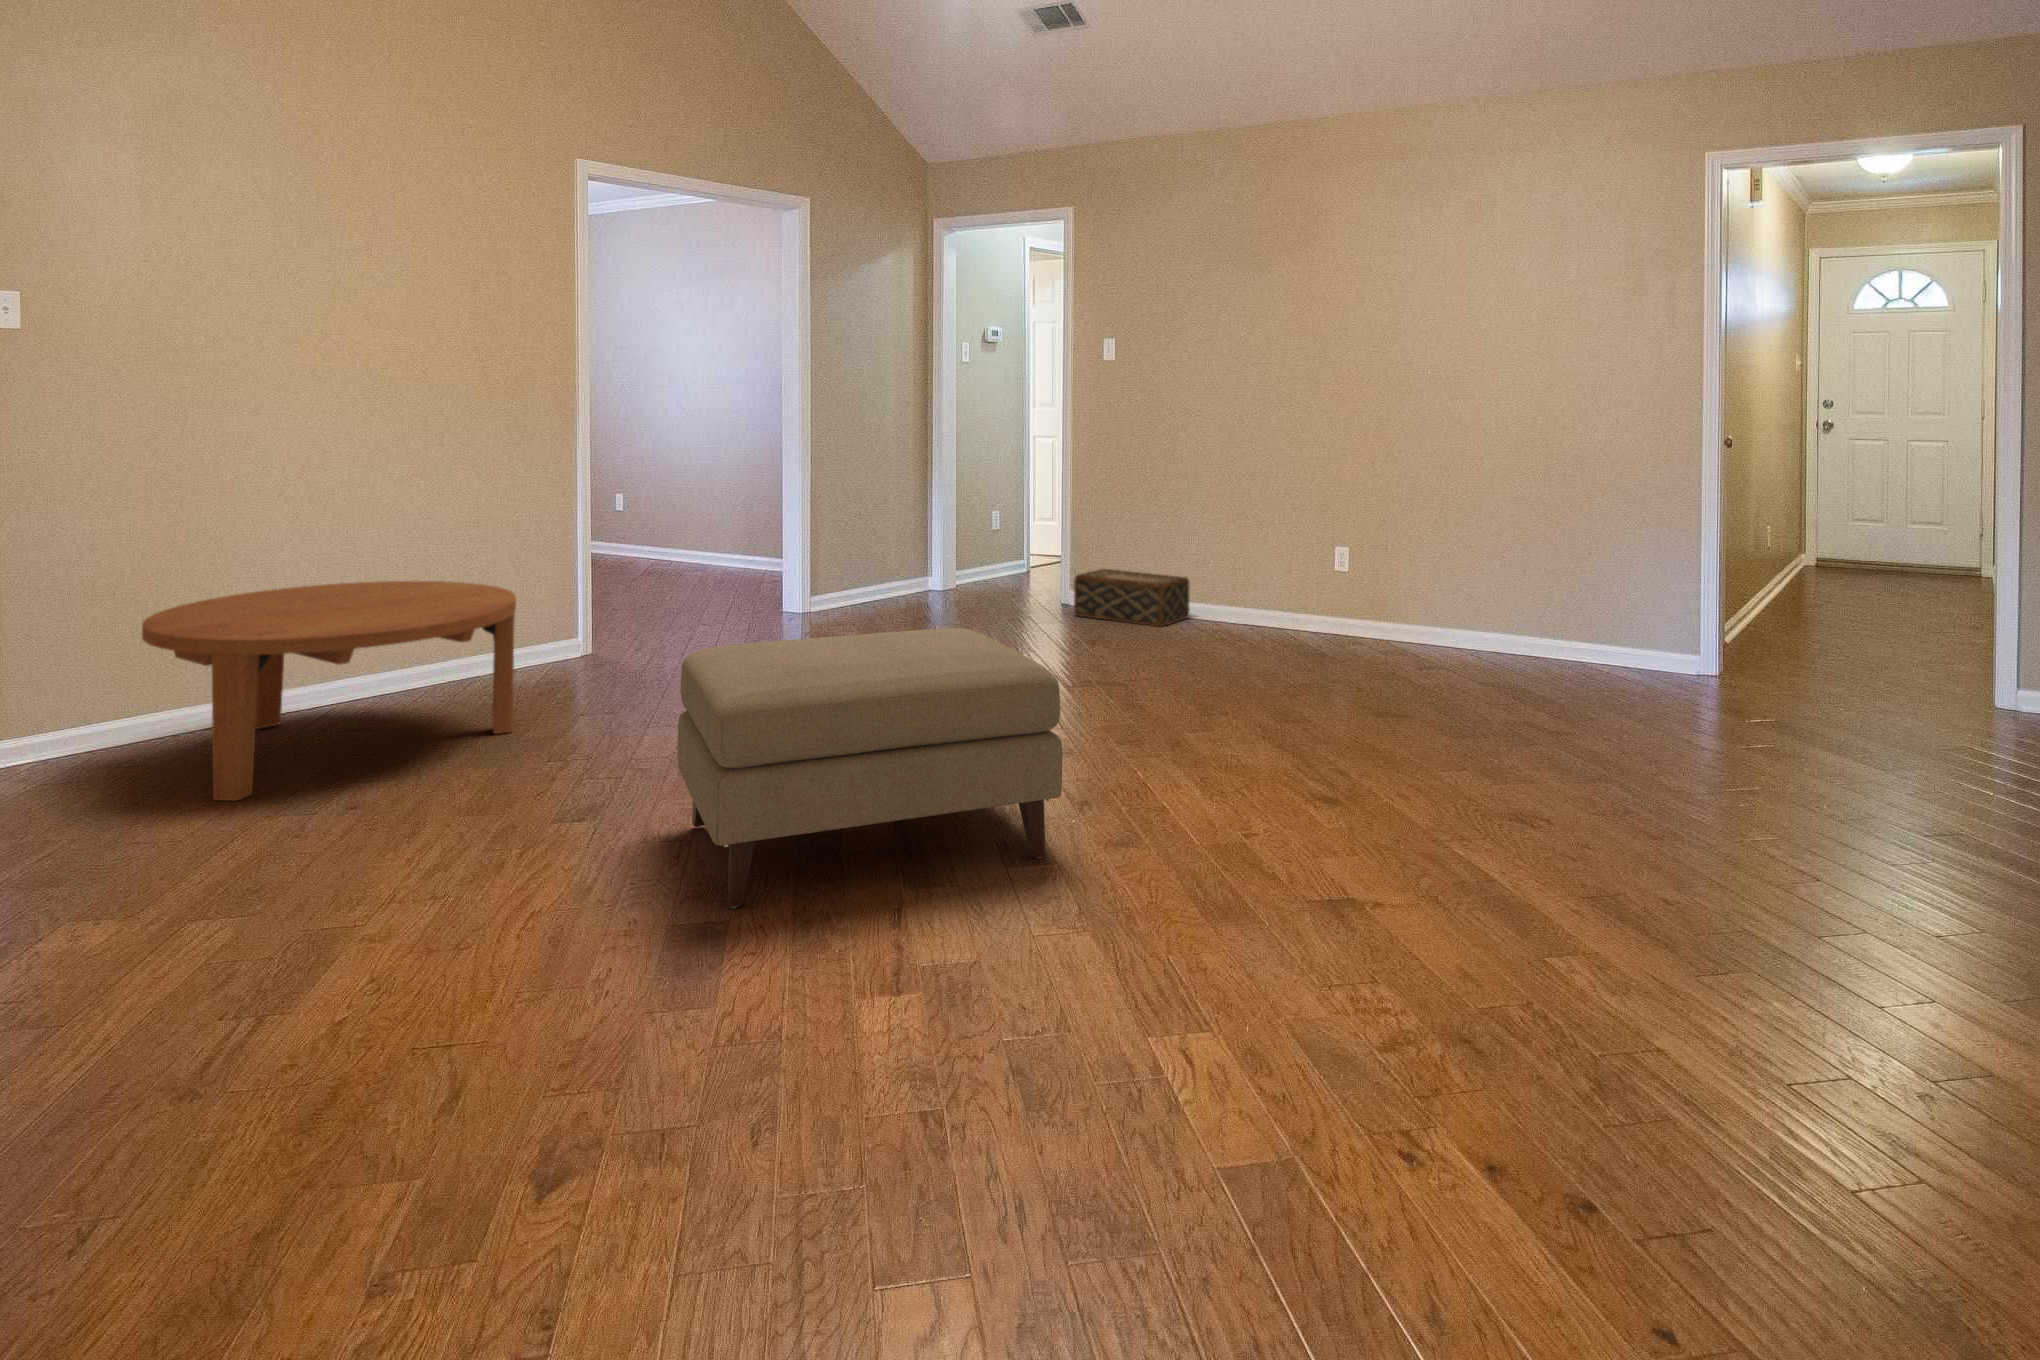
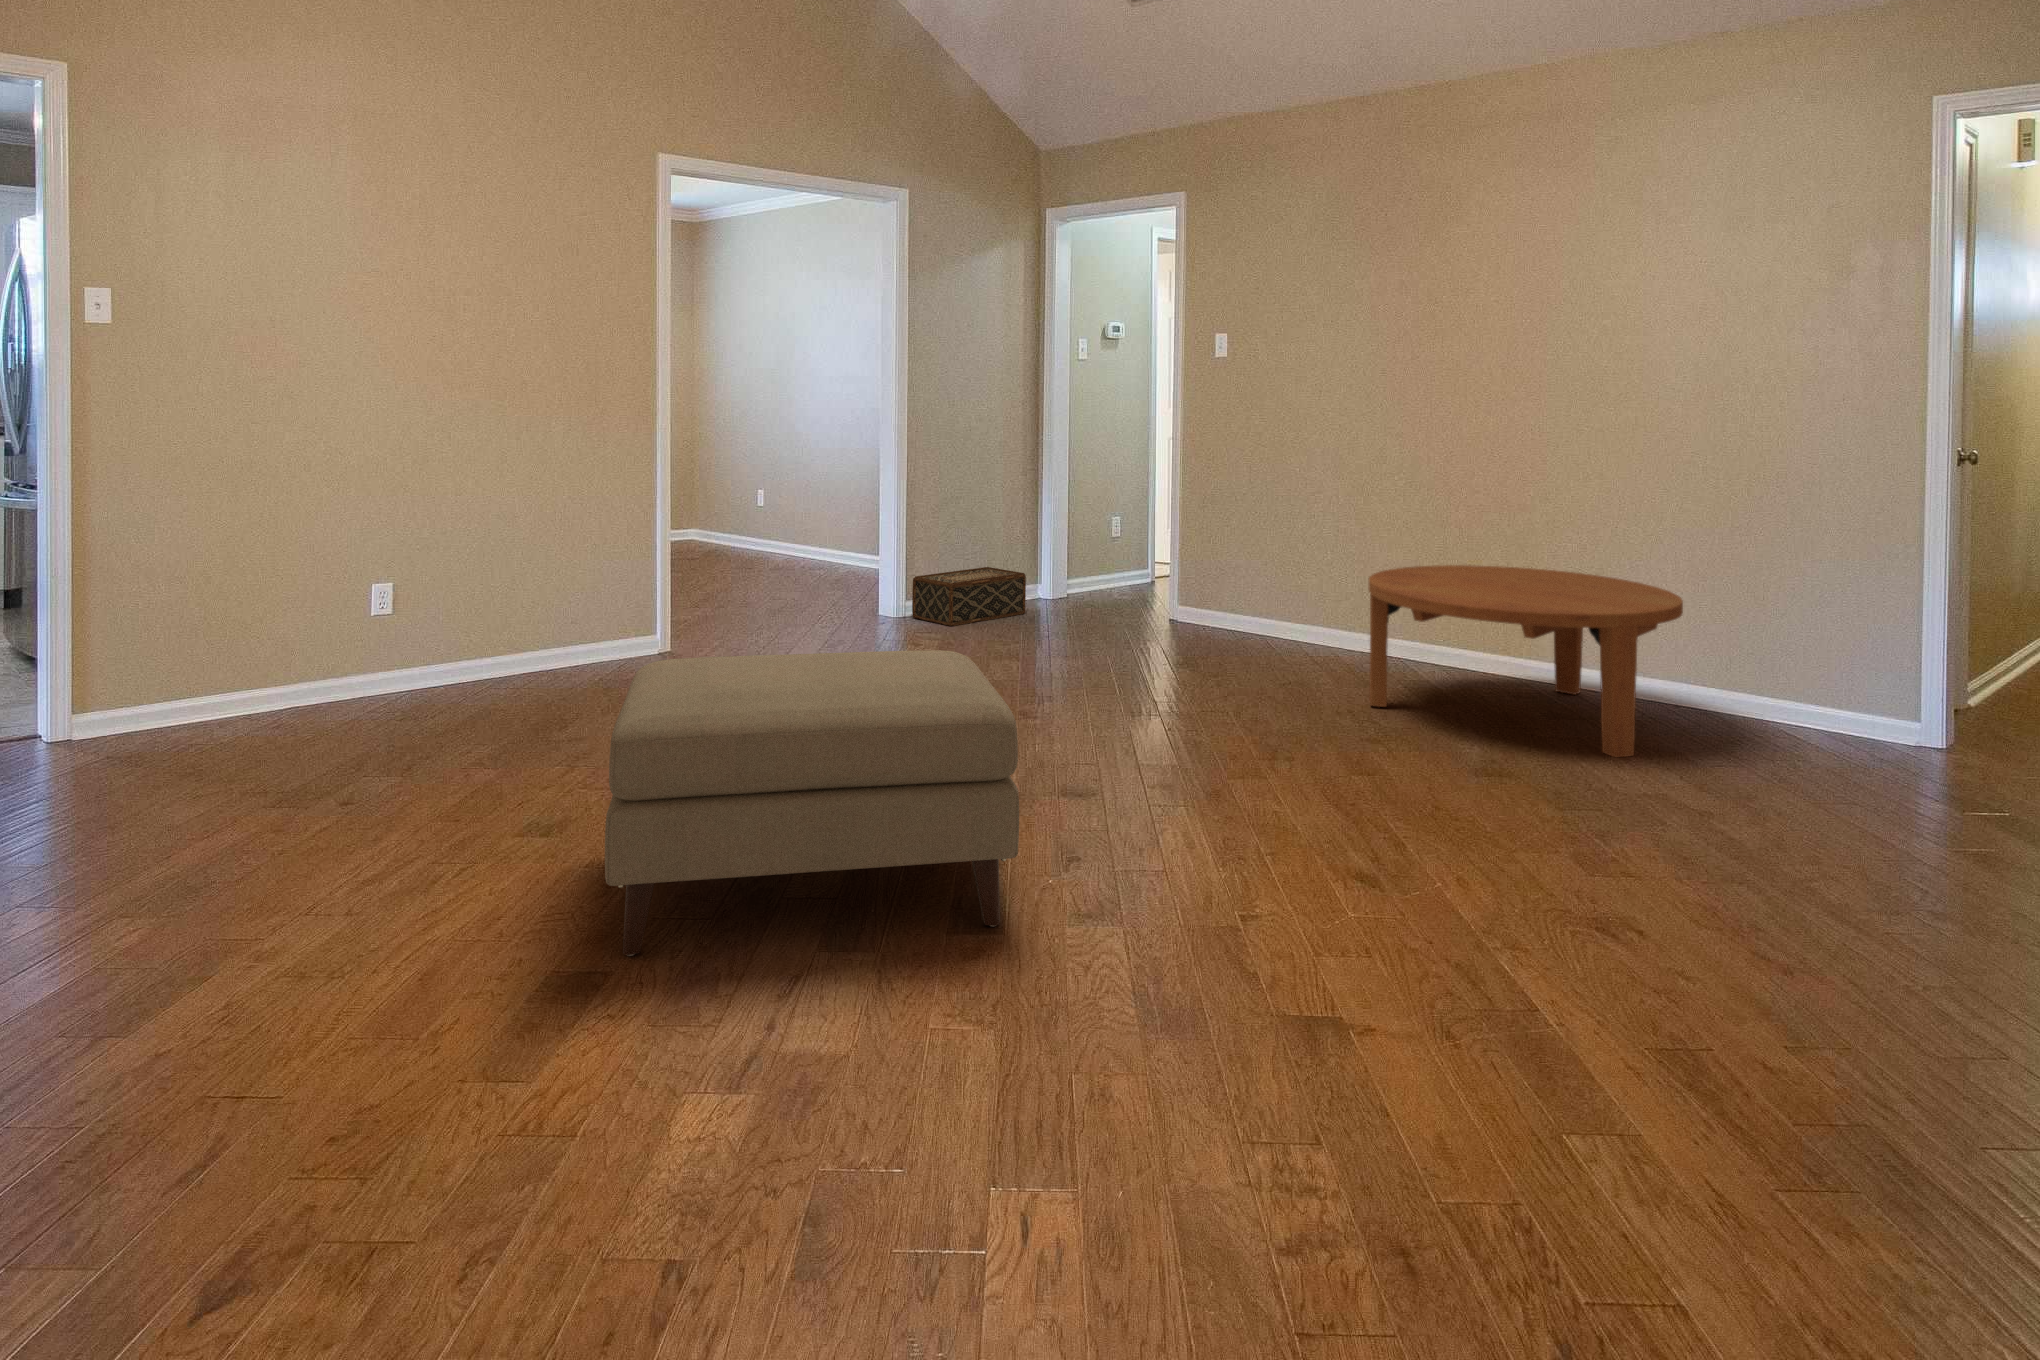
woven basket: present [1074,569,1190,627] -> present [912,567,1026,626]
coffee table: present [142,581,516,801] -> present [1369,565,1683,757]

